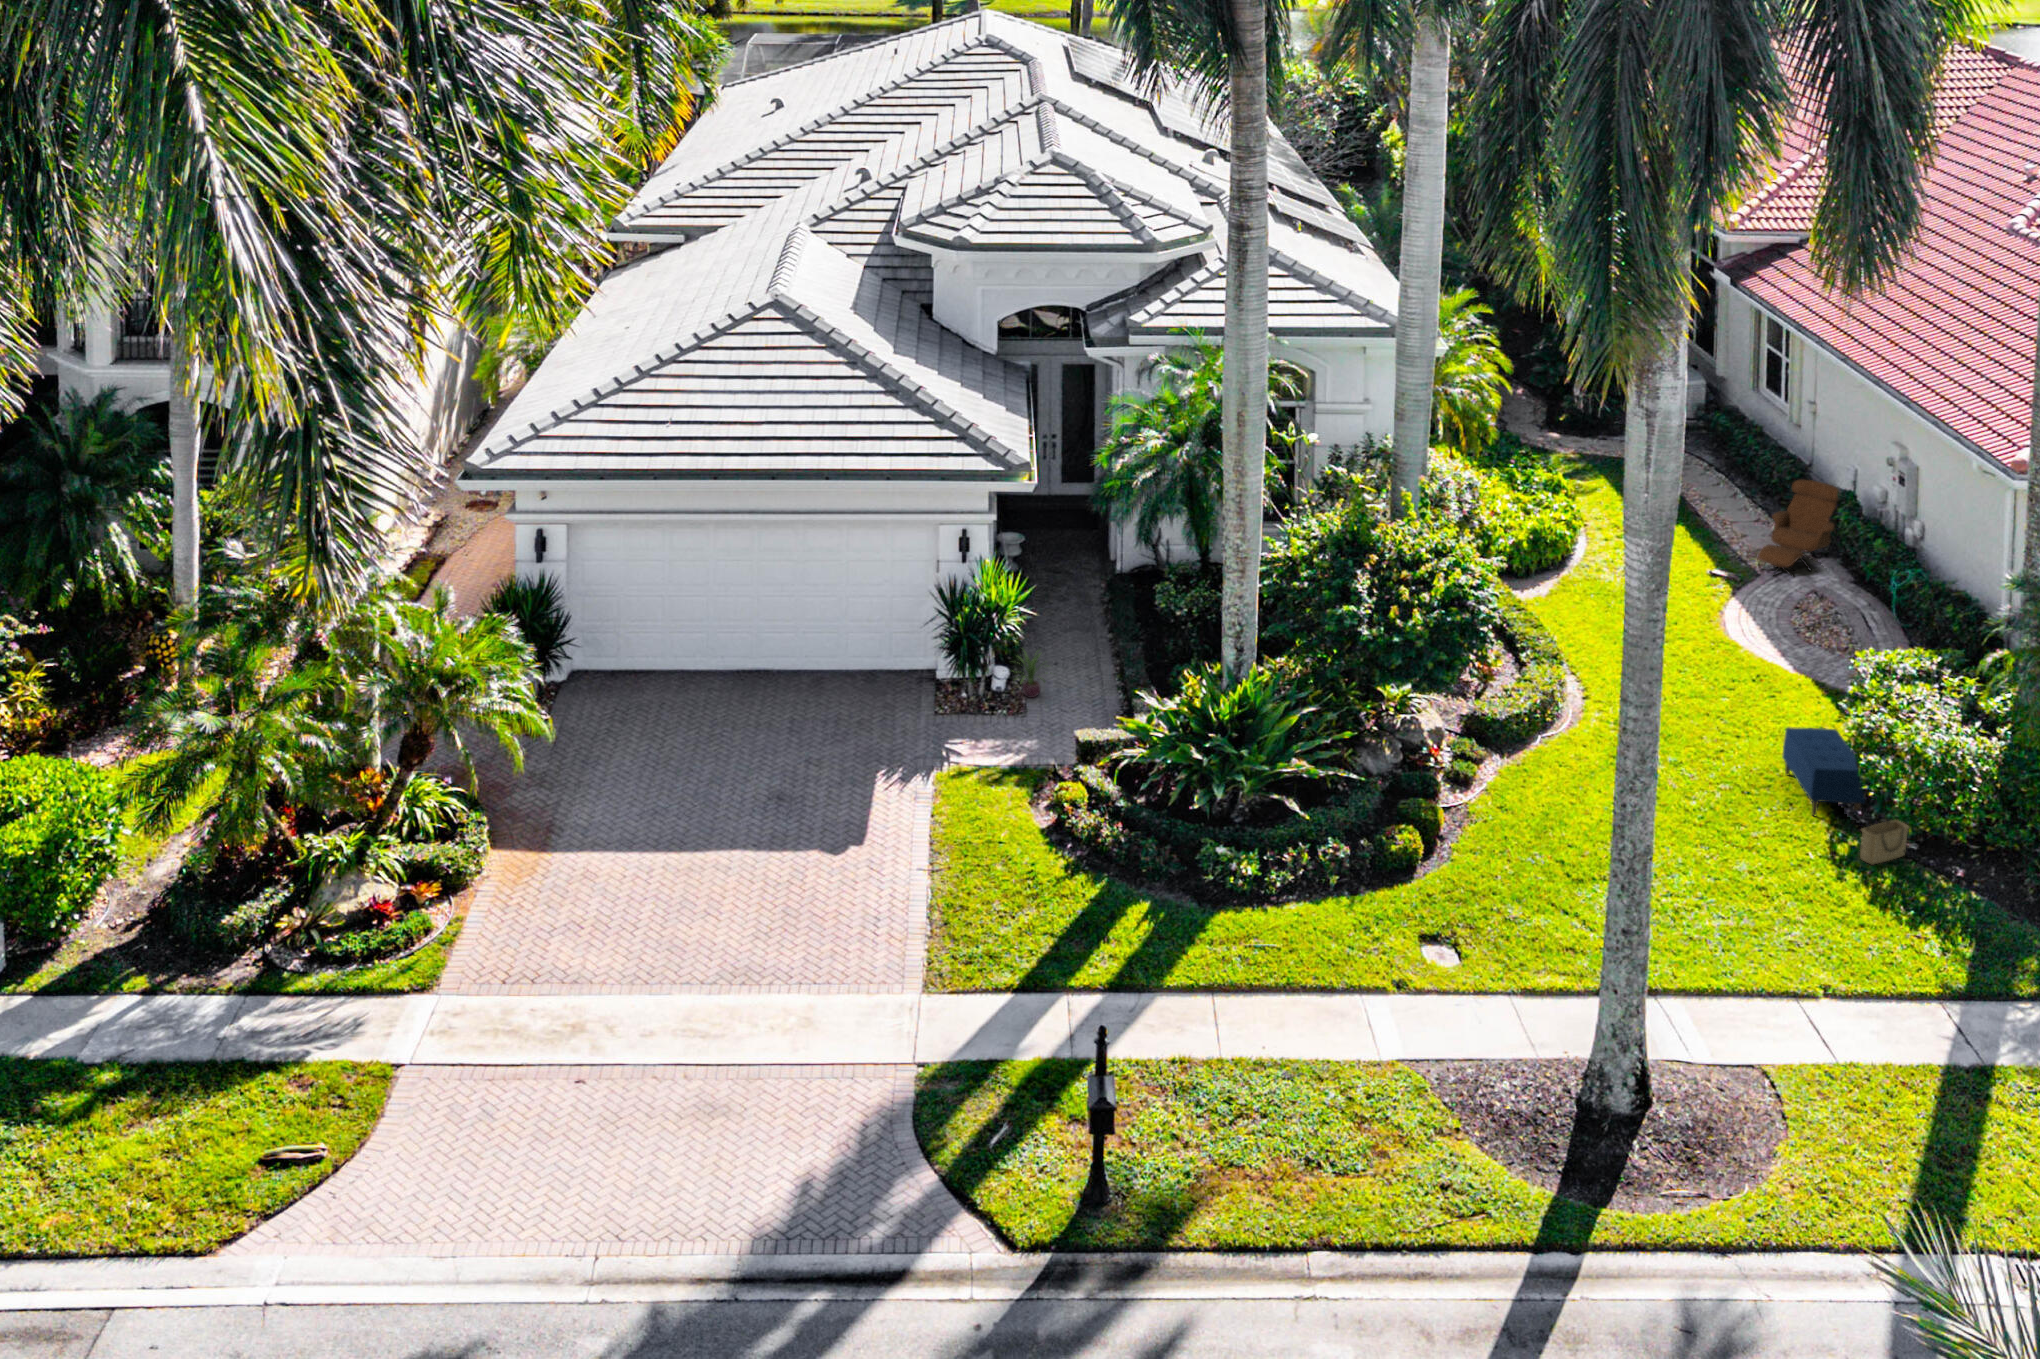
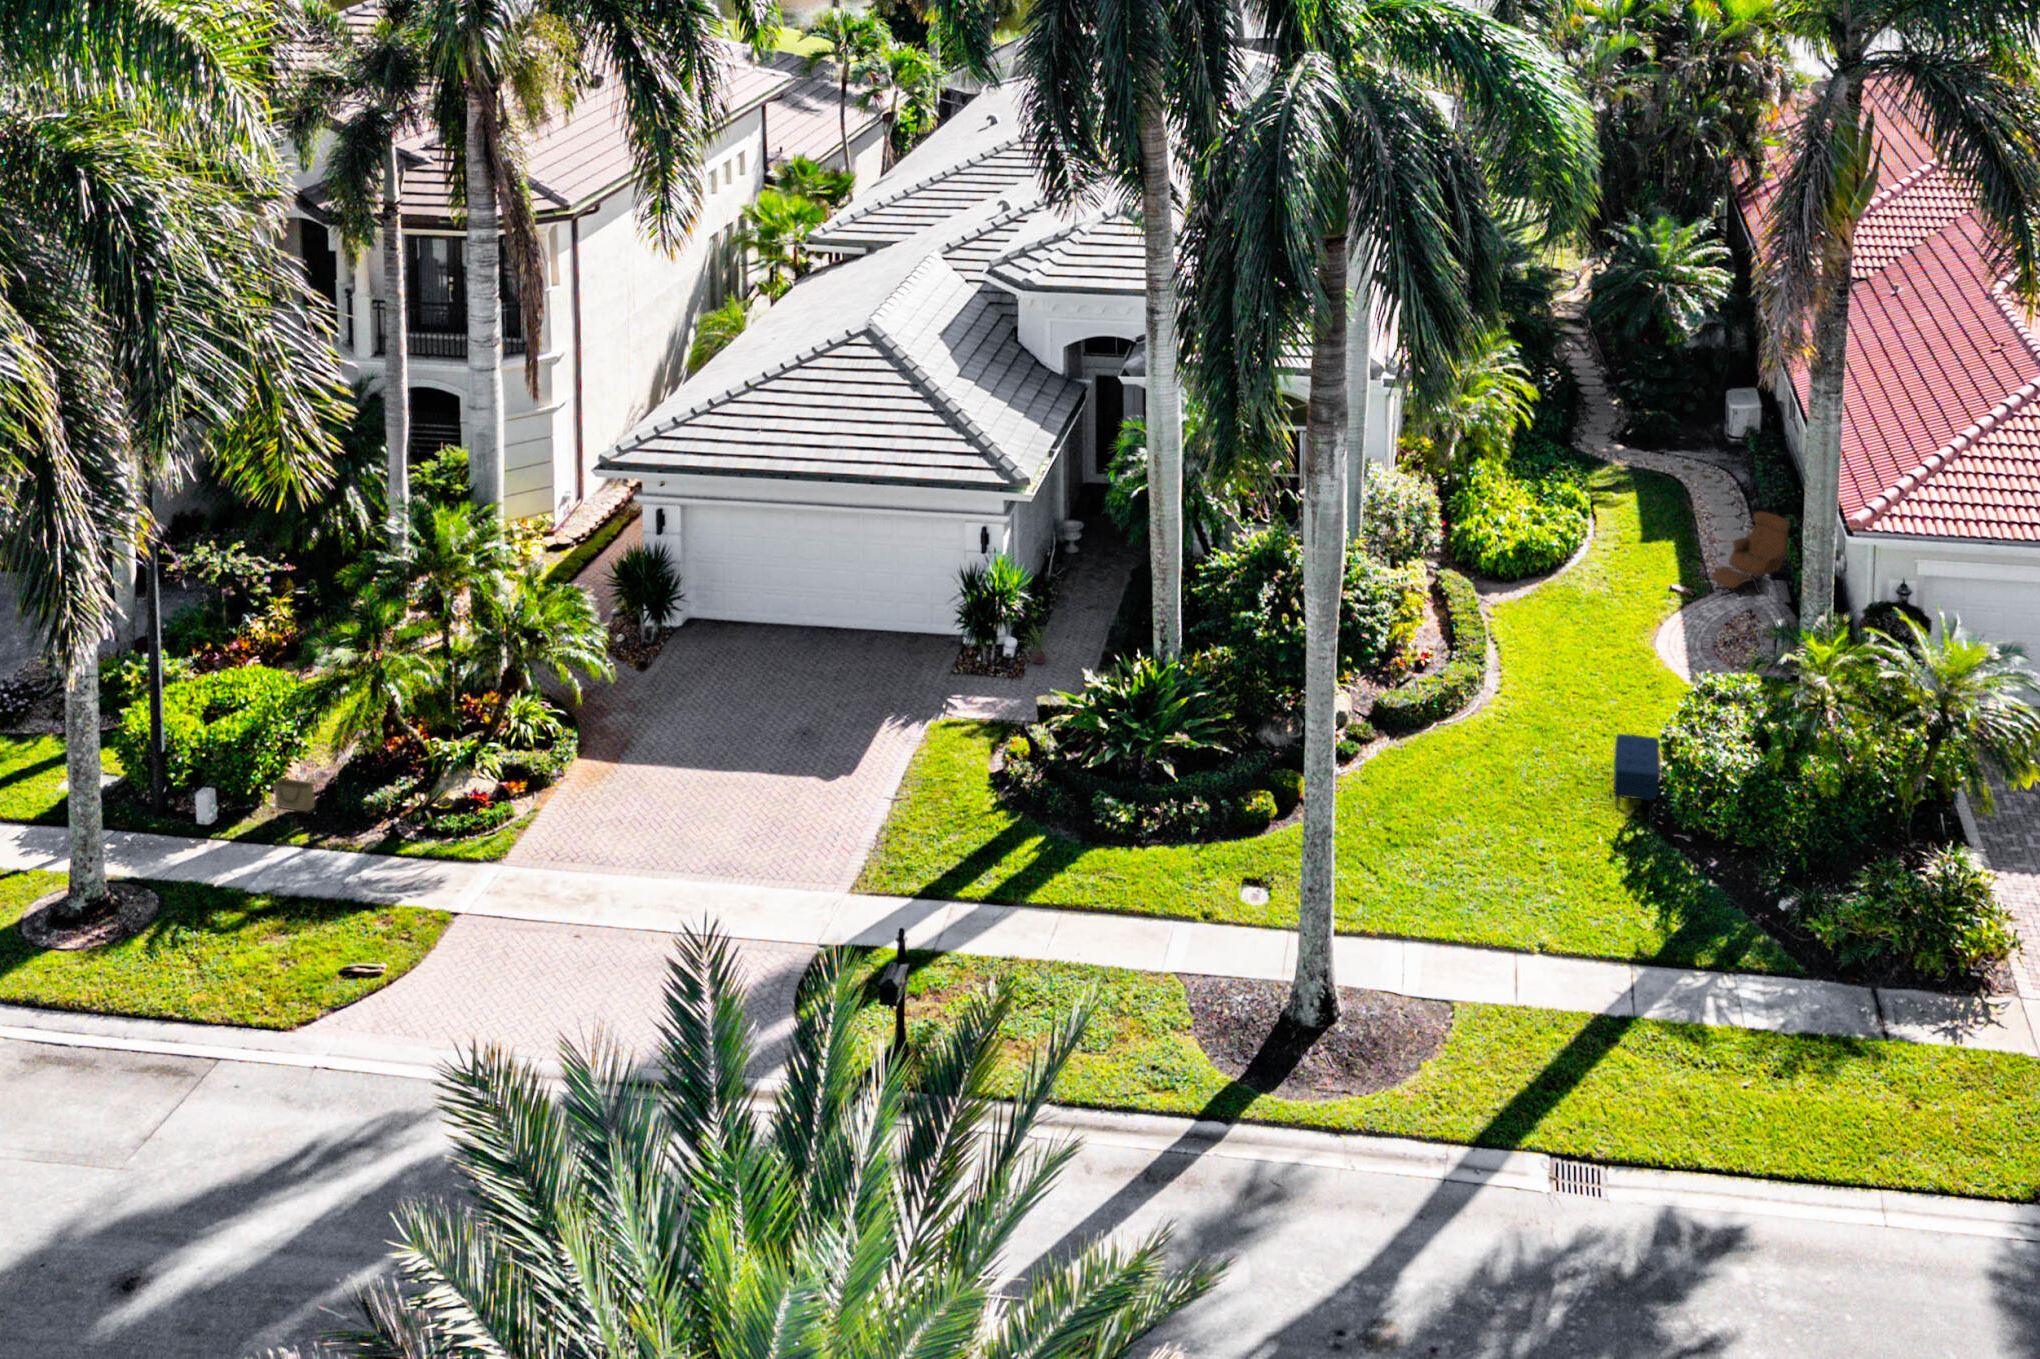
basket: present [1860,820,1909,864] -> present [273,778,315,812]

